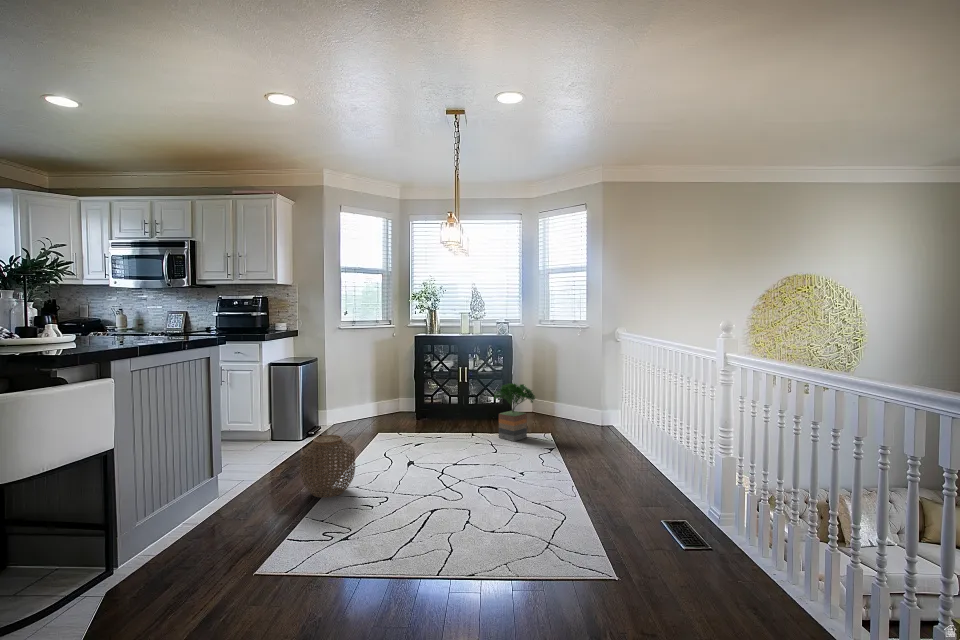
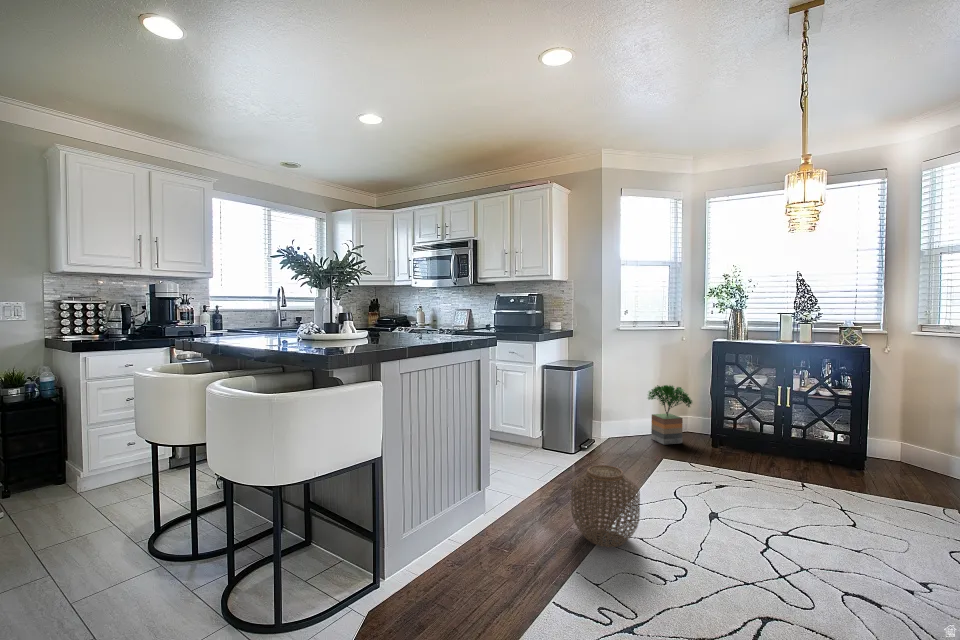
potted tree: present [494,383,535,441] -> present [648,385,692,445]

